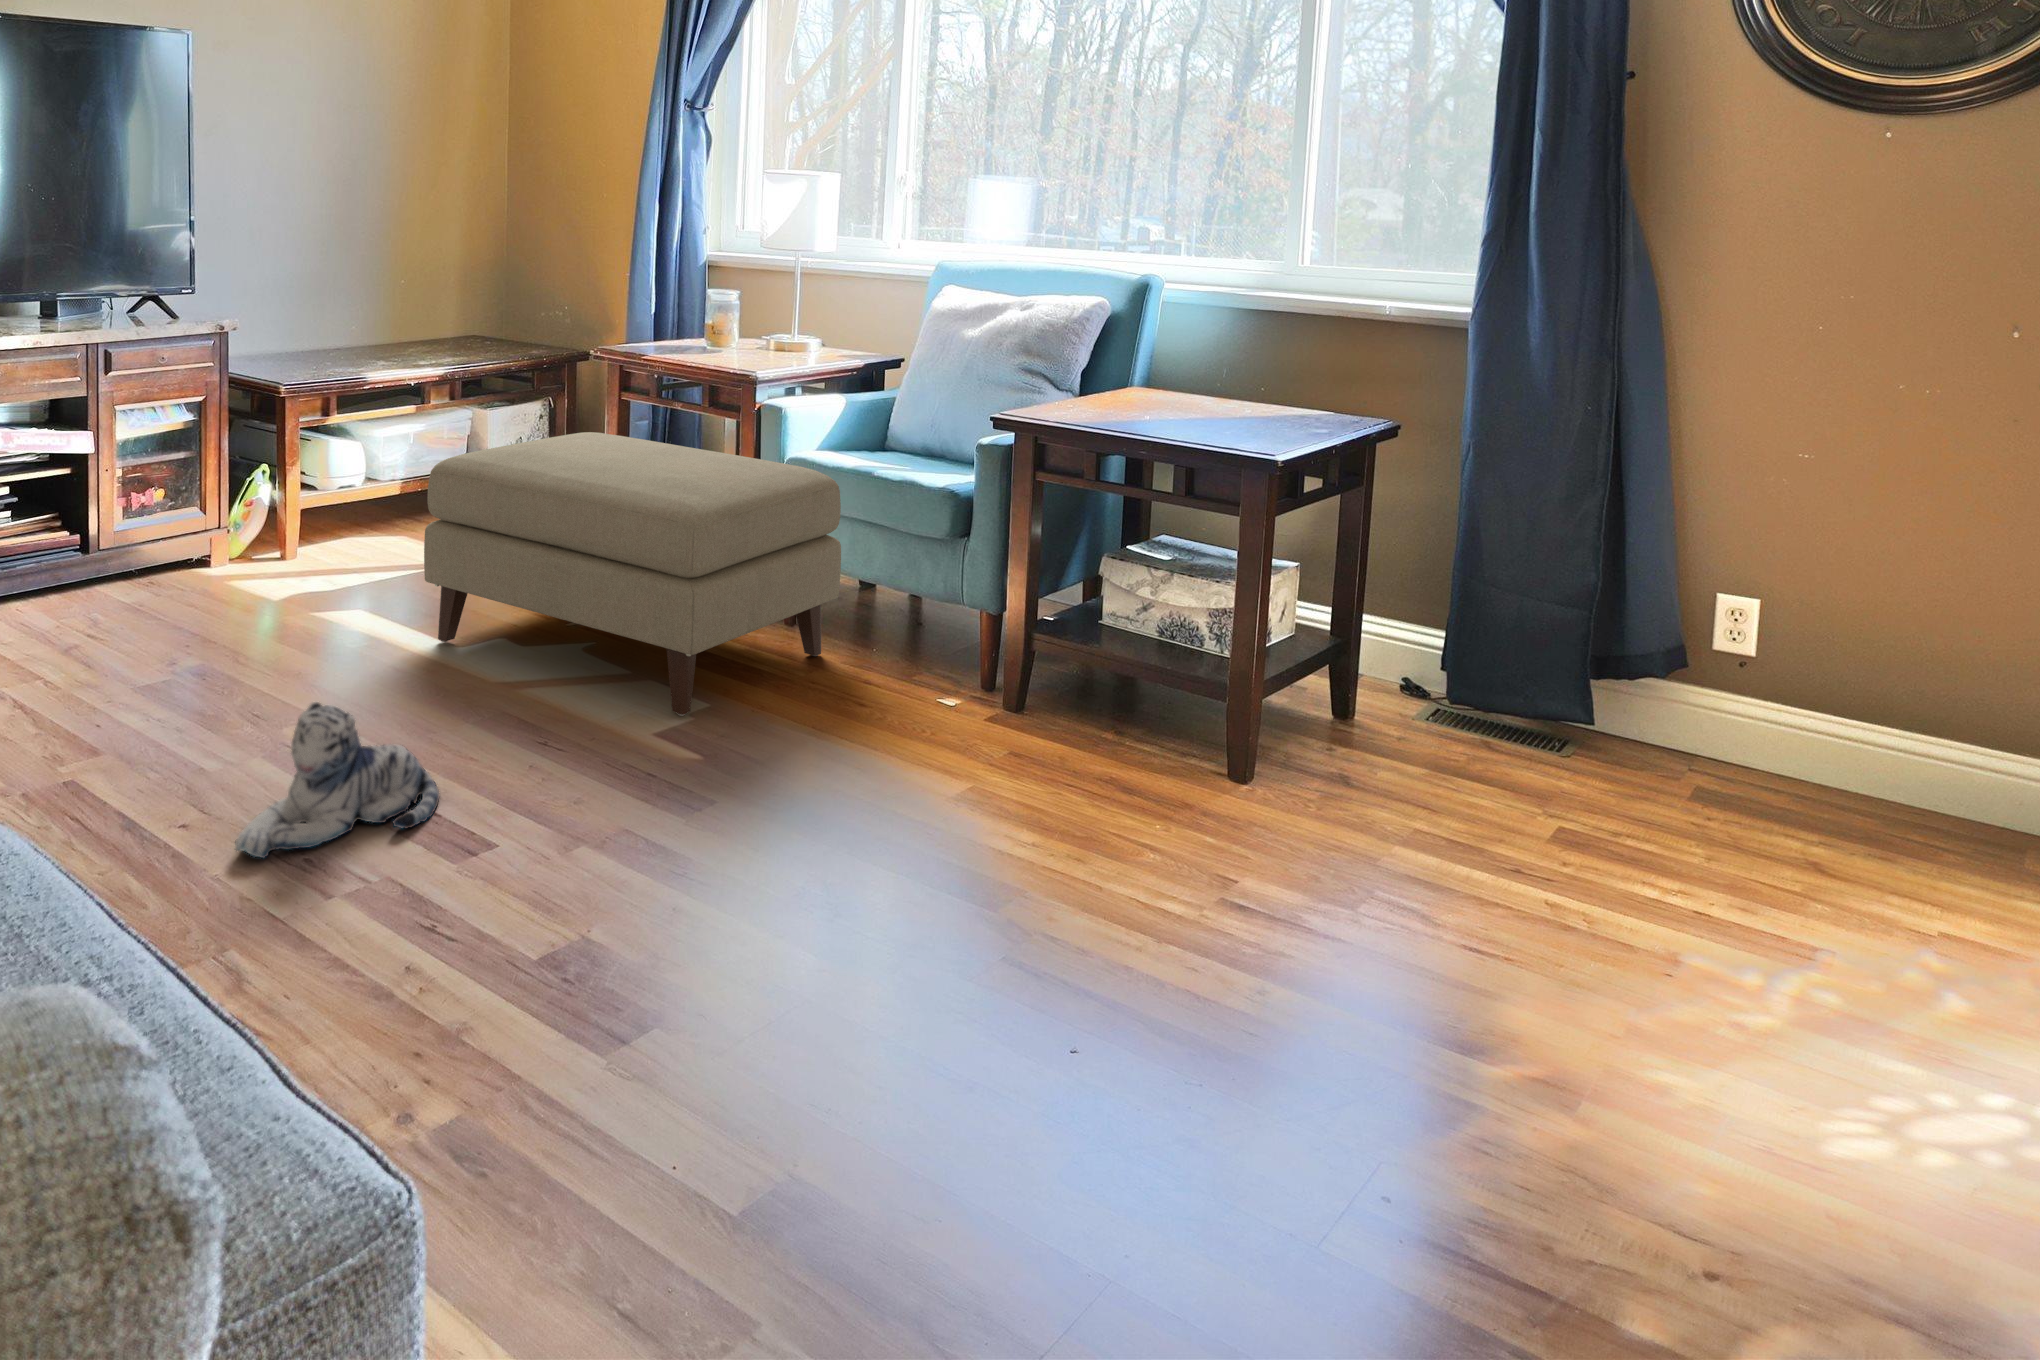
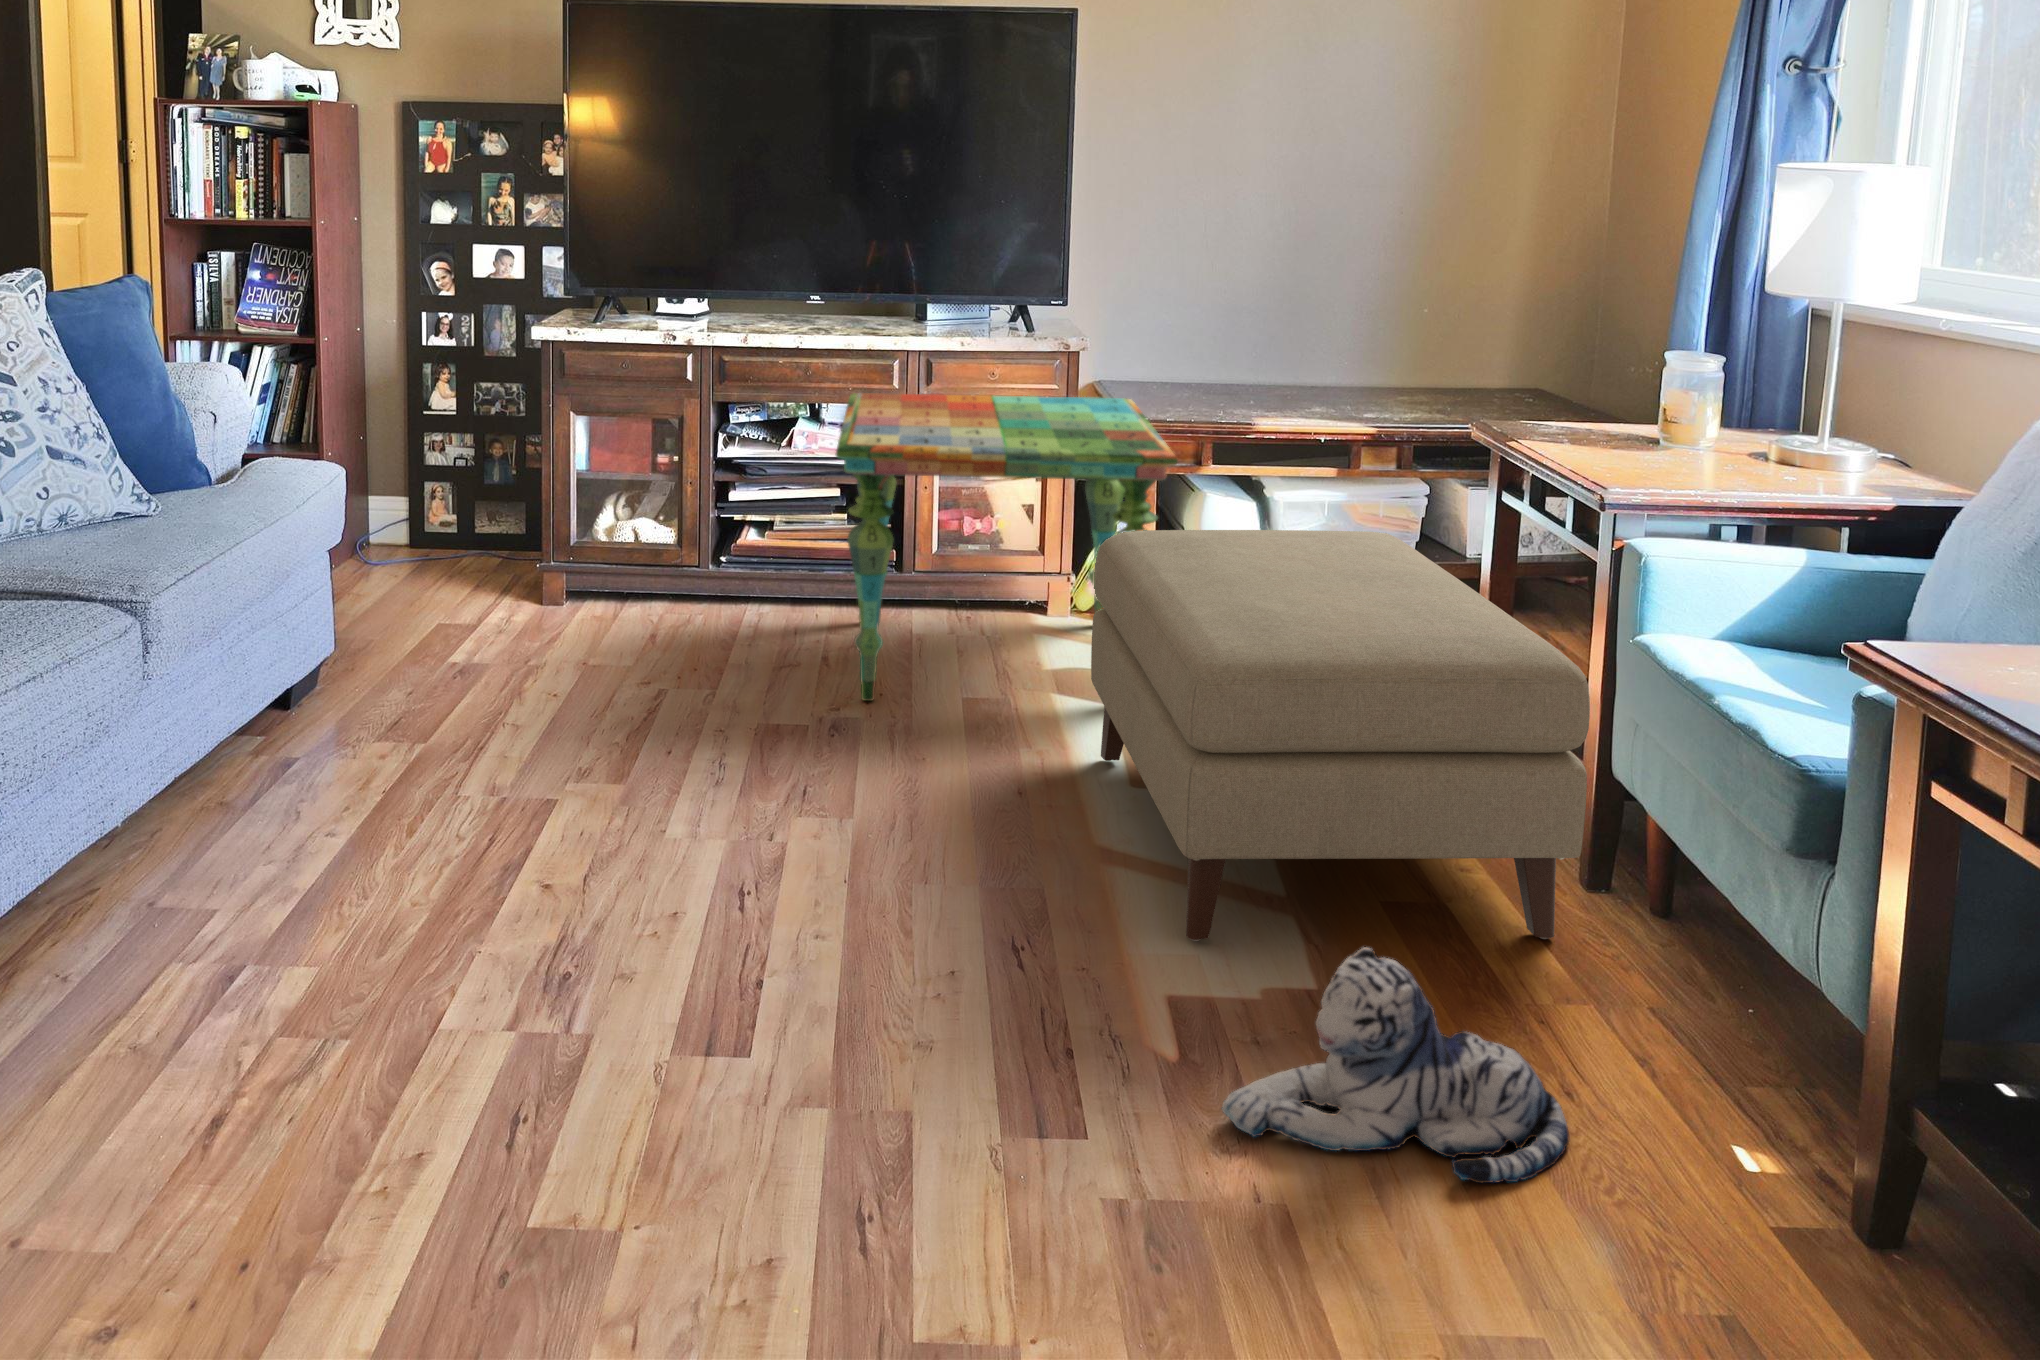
side table: none [42,368,430,656] -> present [836,393,1178,701]
plush toy: present [235,702,439,858] -> present [1222,947,1570,1183]

